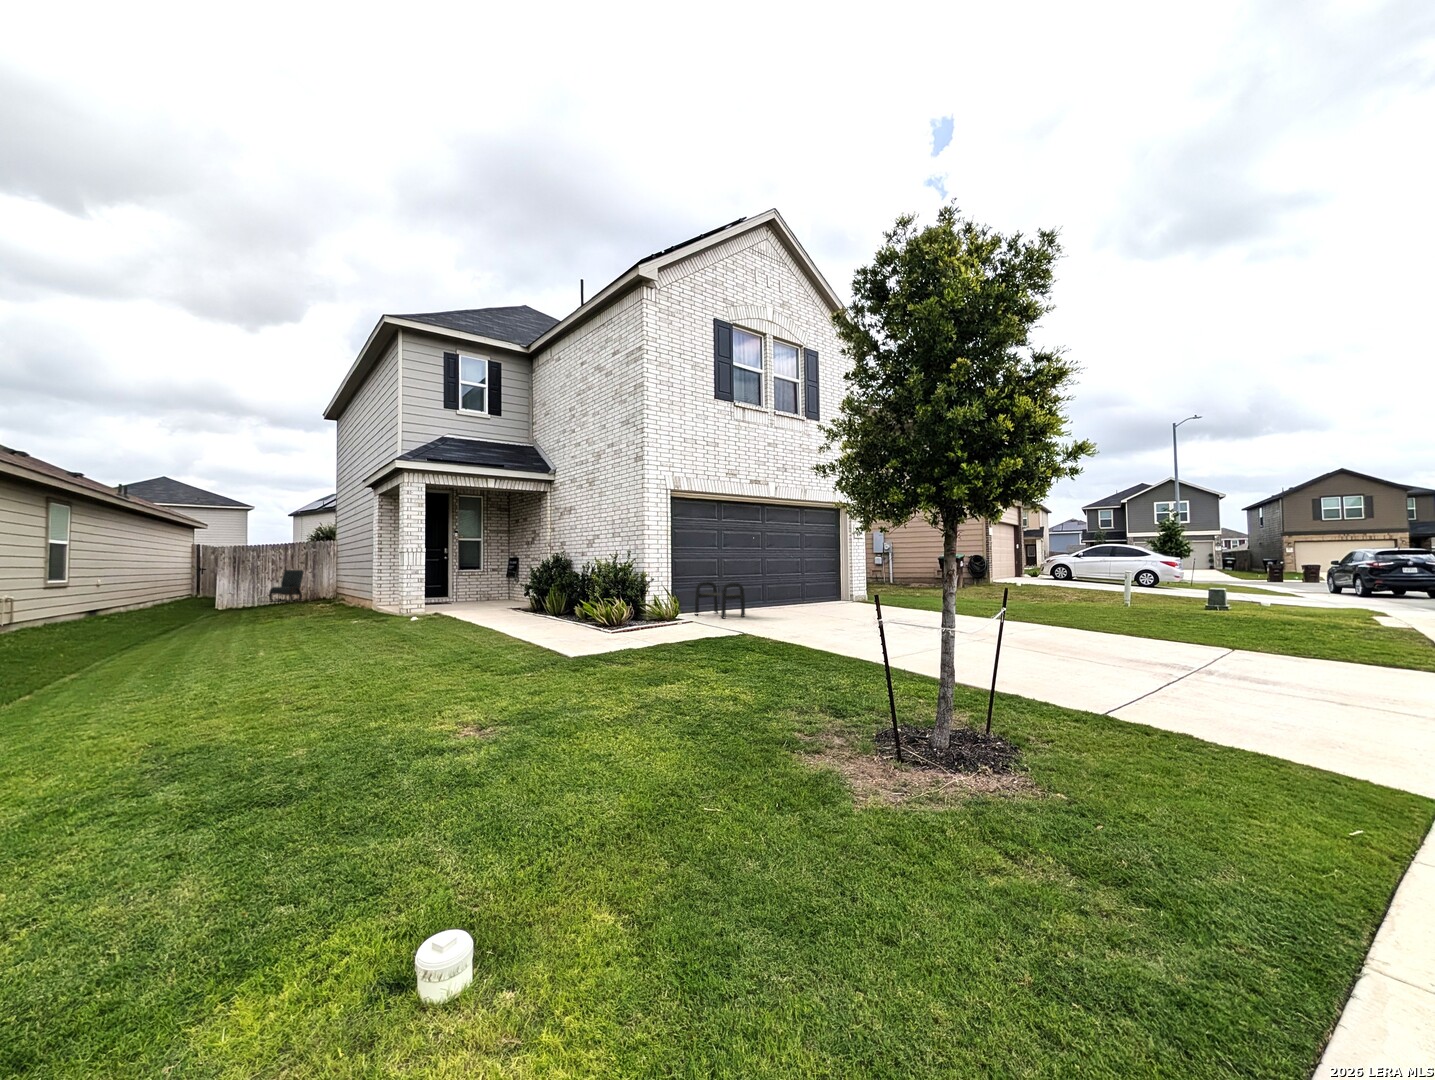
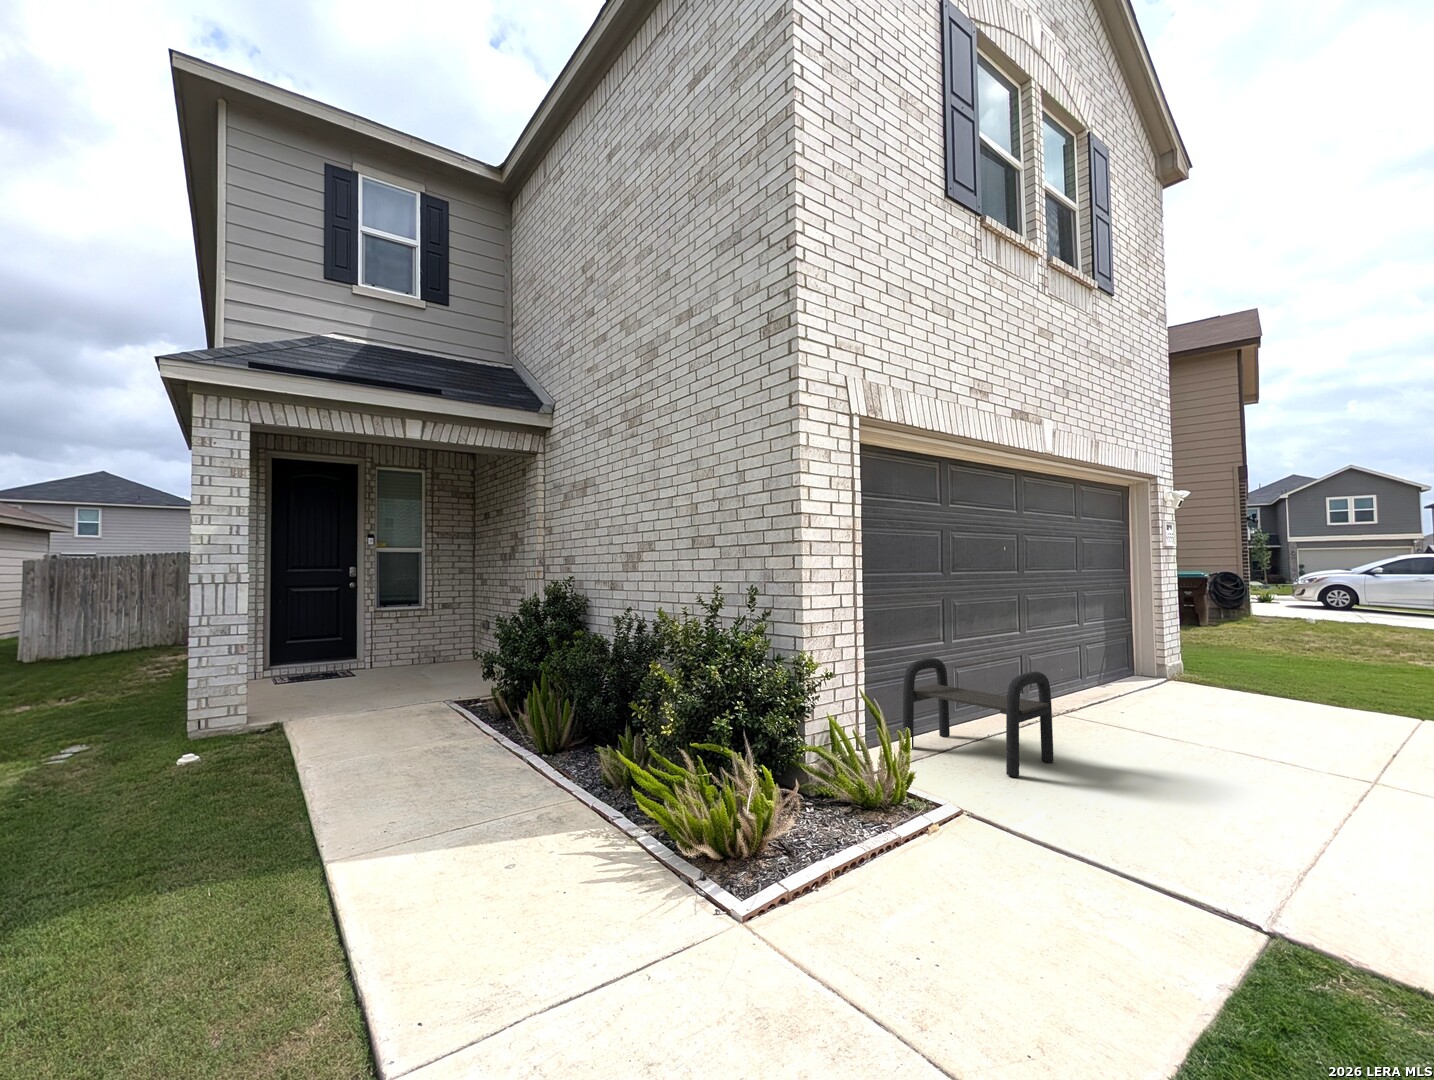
lounge chair: present [269,570,304,601] -> none [41,600,121,659]

